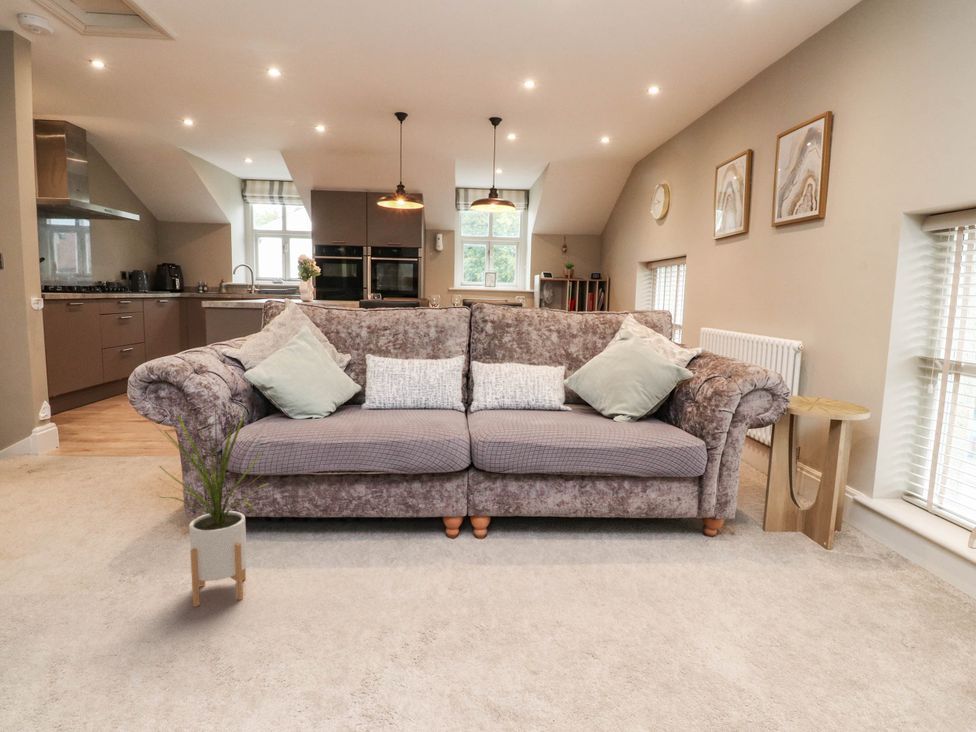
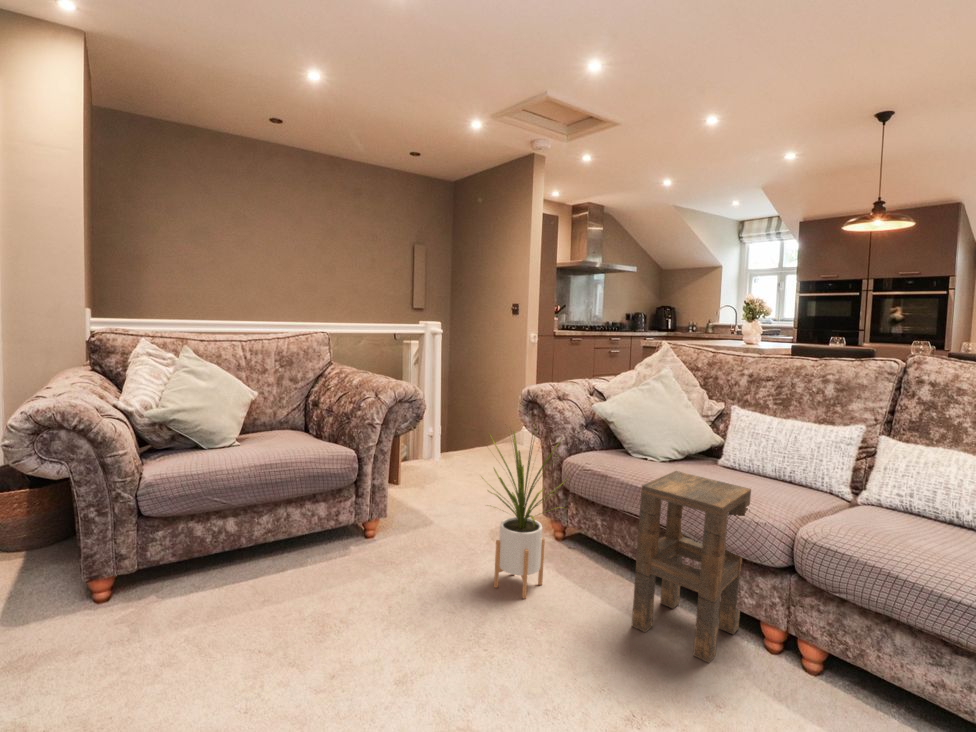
side table: none [358,417,434,570] -> present [632,471,751,663]

